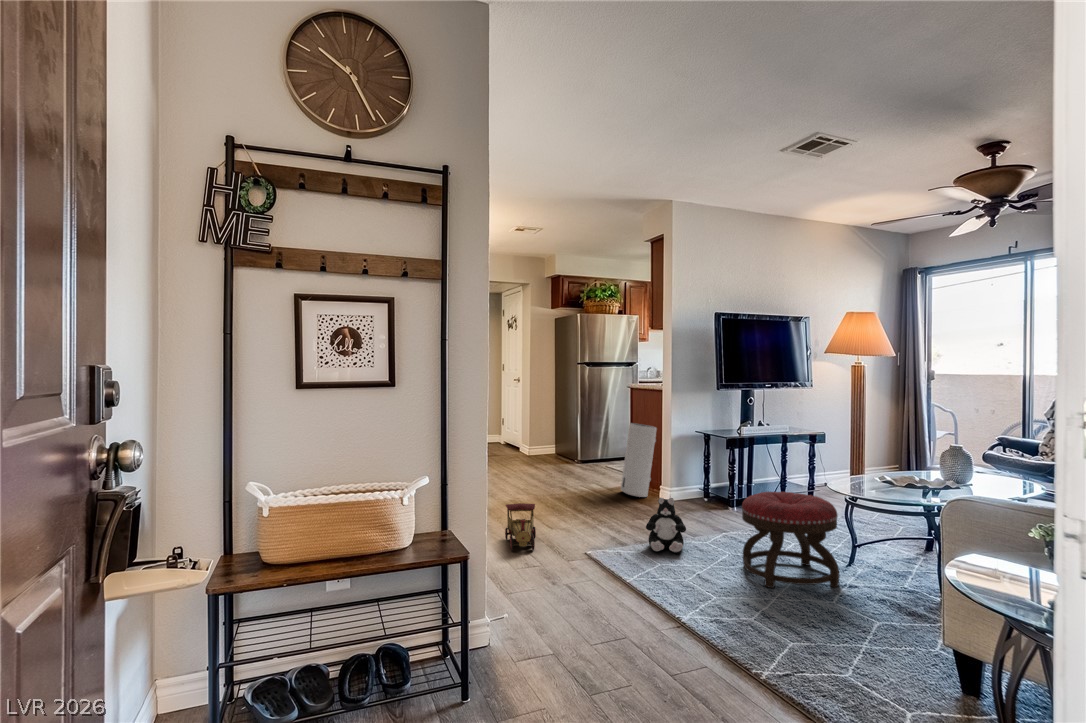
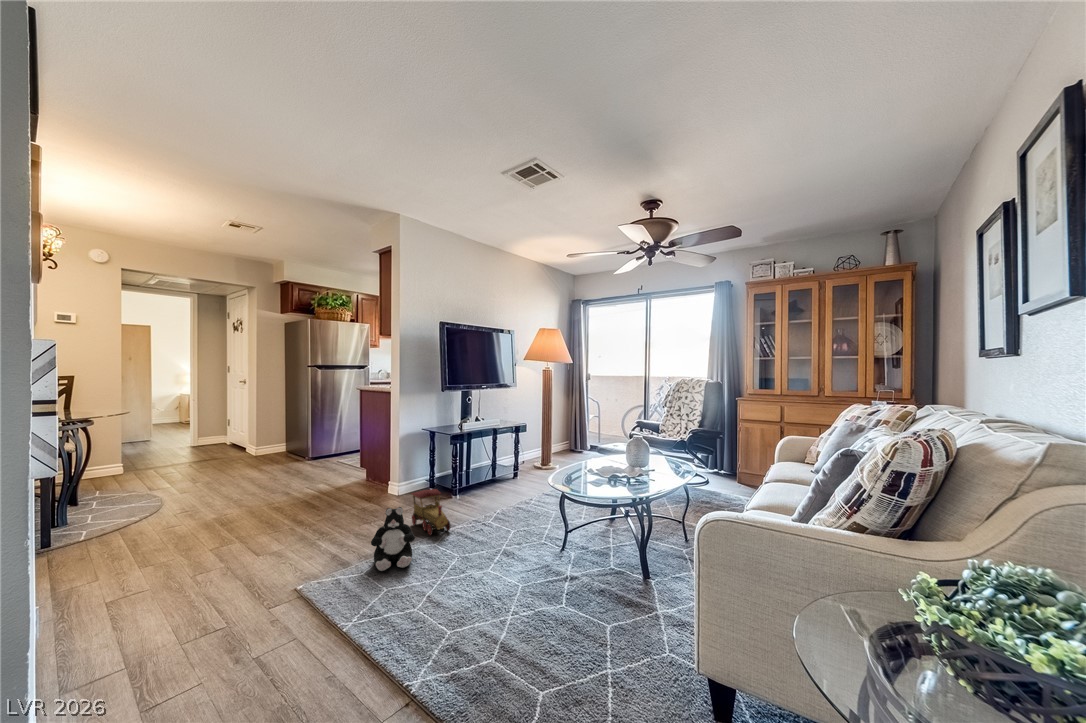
air purifier: present [621,423,657,497] -> none [348,424,386,495]
ottoman: present [742,492,840,588] -> none [472,490,561,597]
toy train: present [505,503,536,551] -> present [412,489,450,535]

